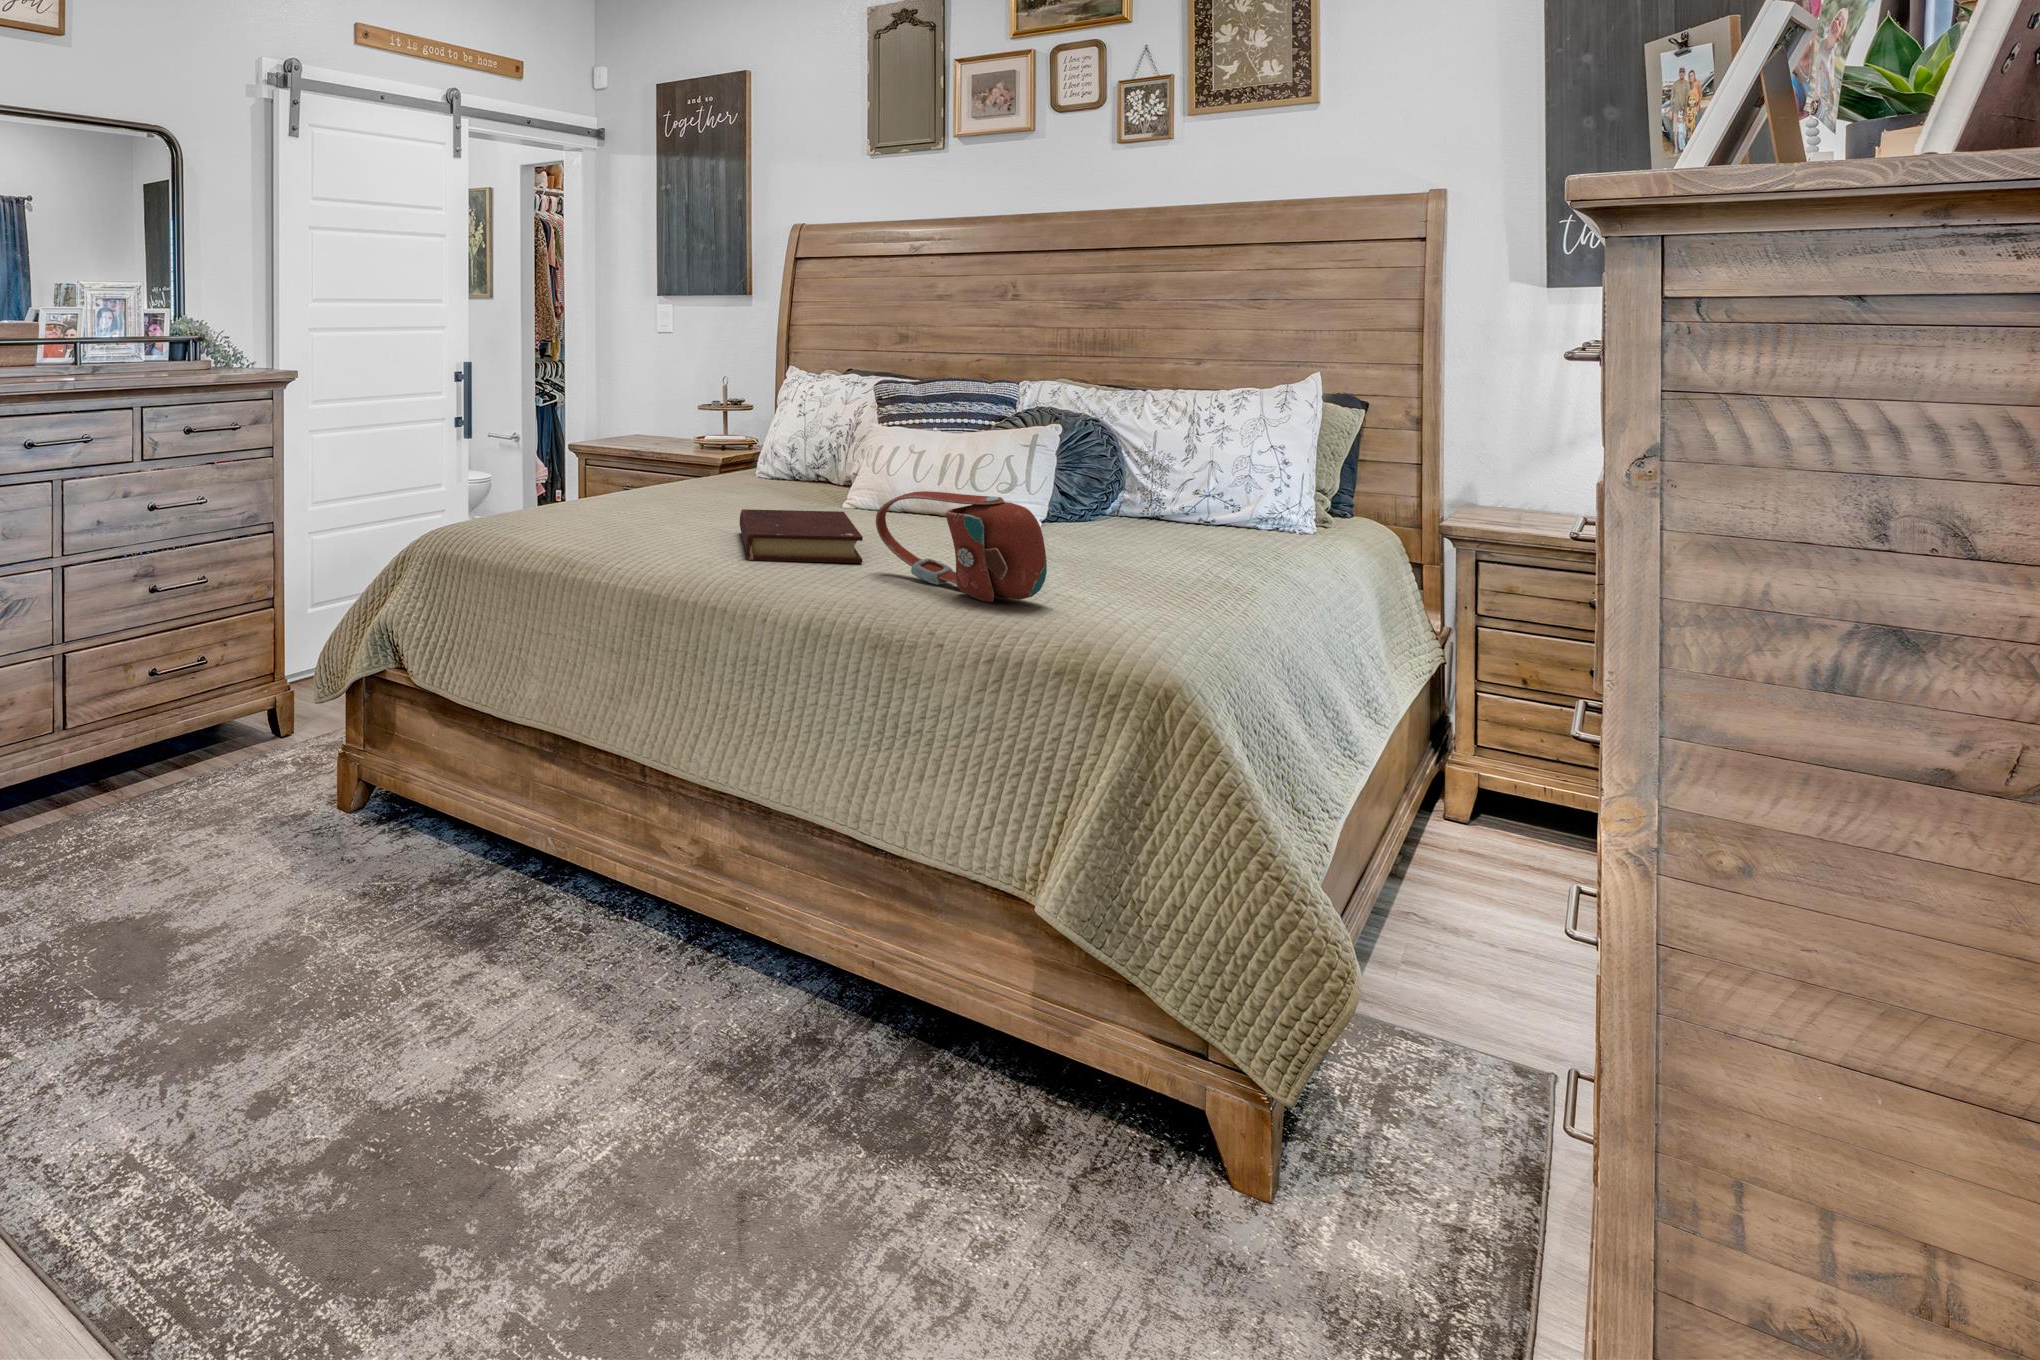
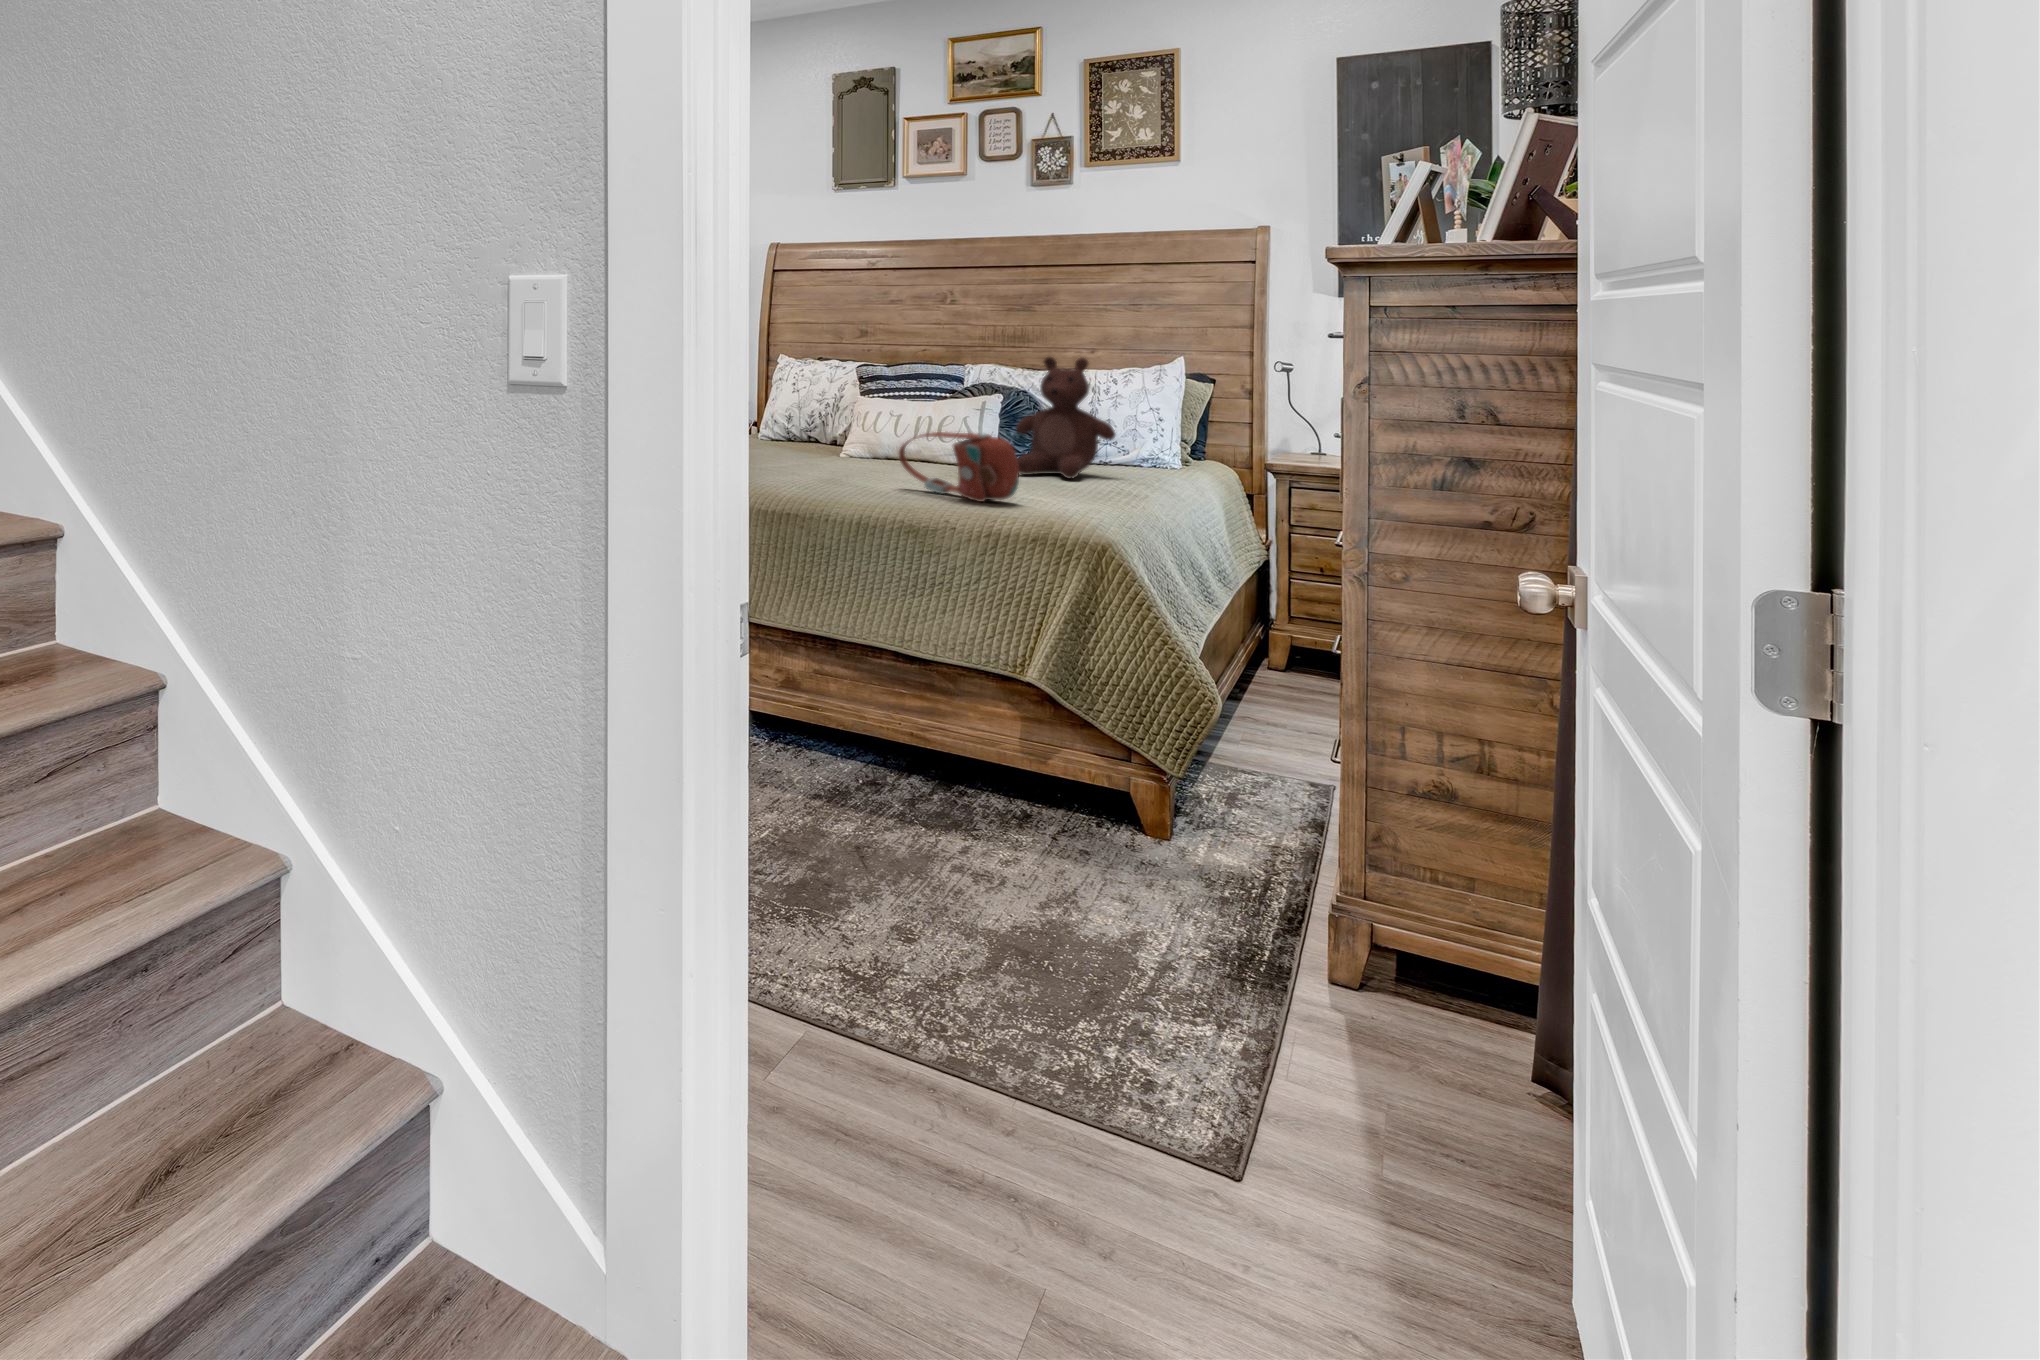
teddy bear: none [1065,375,1214,555] -> present [1016,357,1115,479]
book: present [740,509,863,563] -> none [789,452,886,484]

